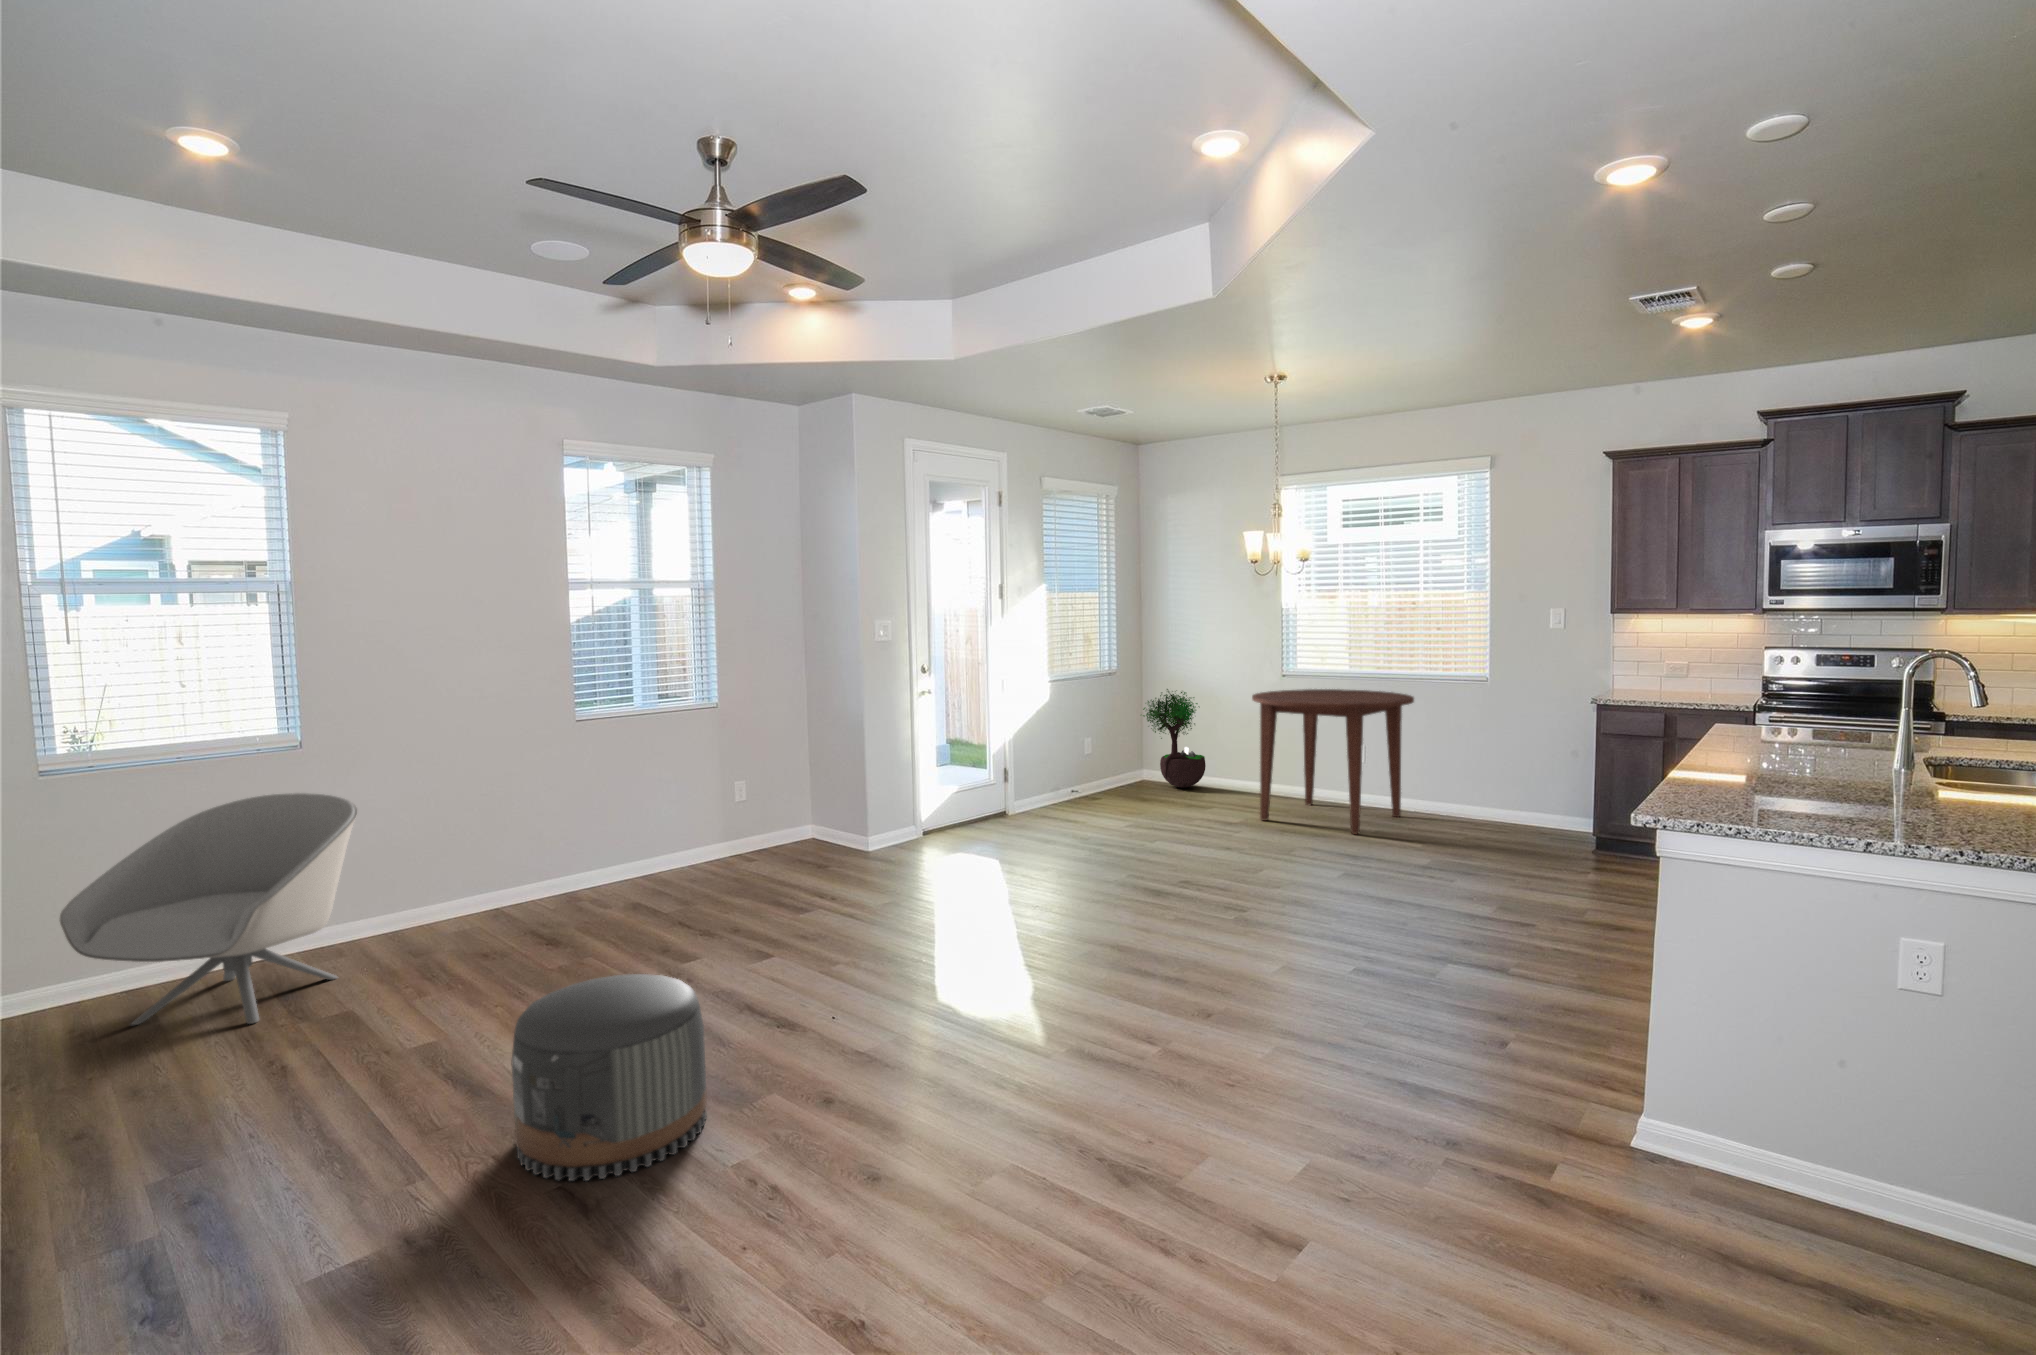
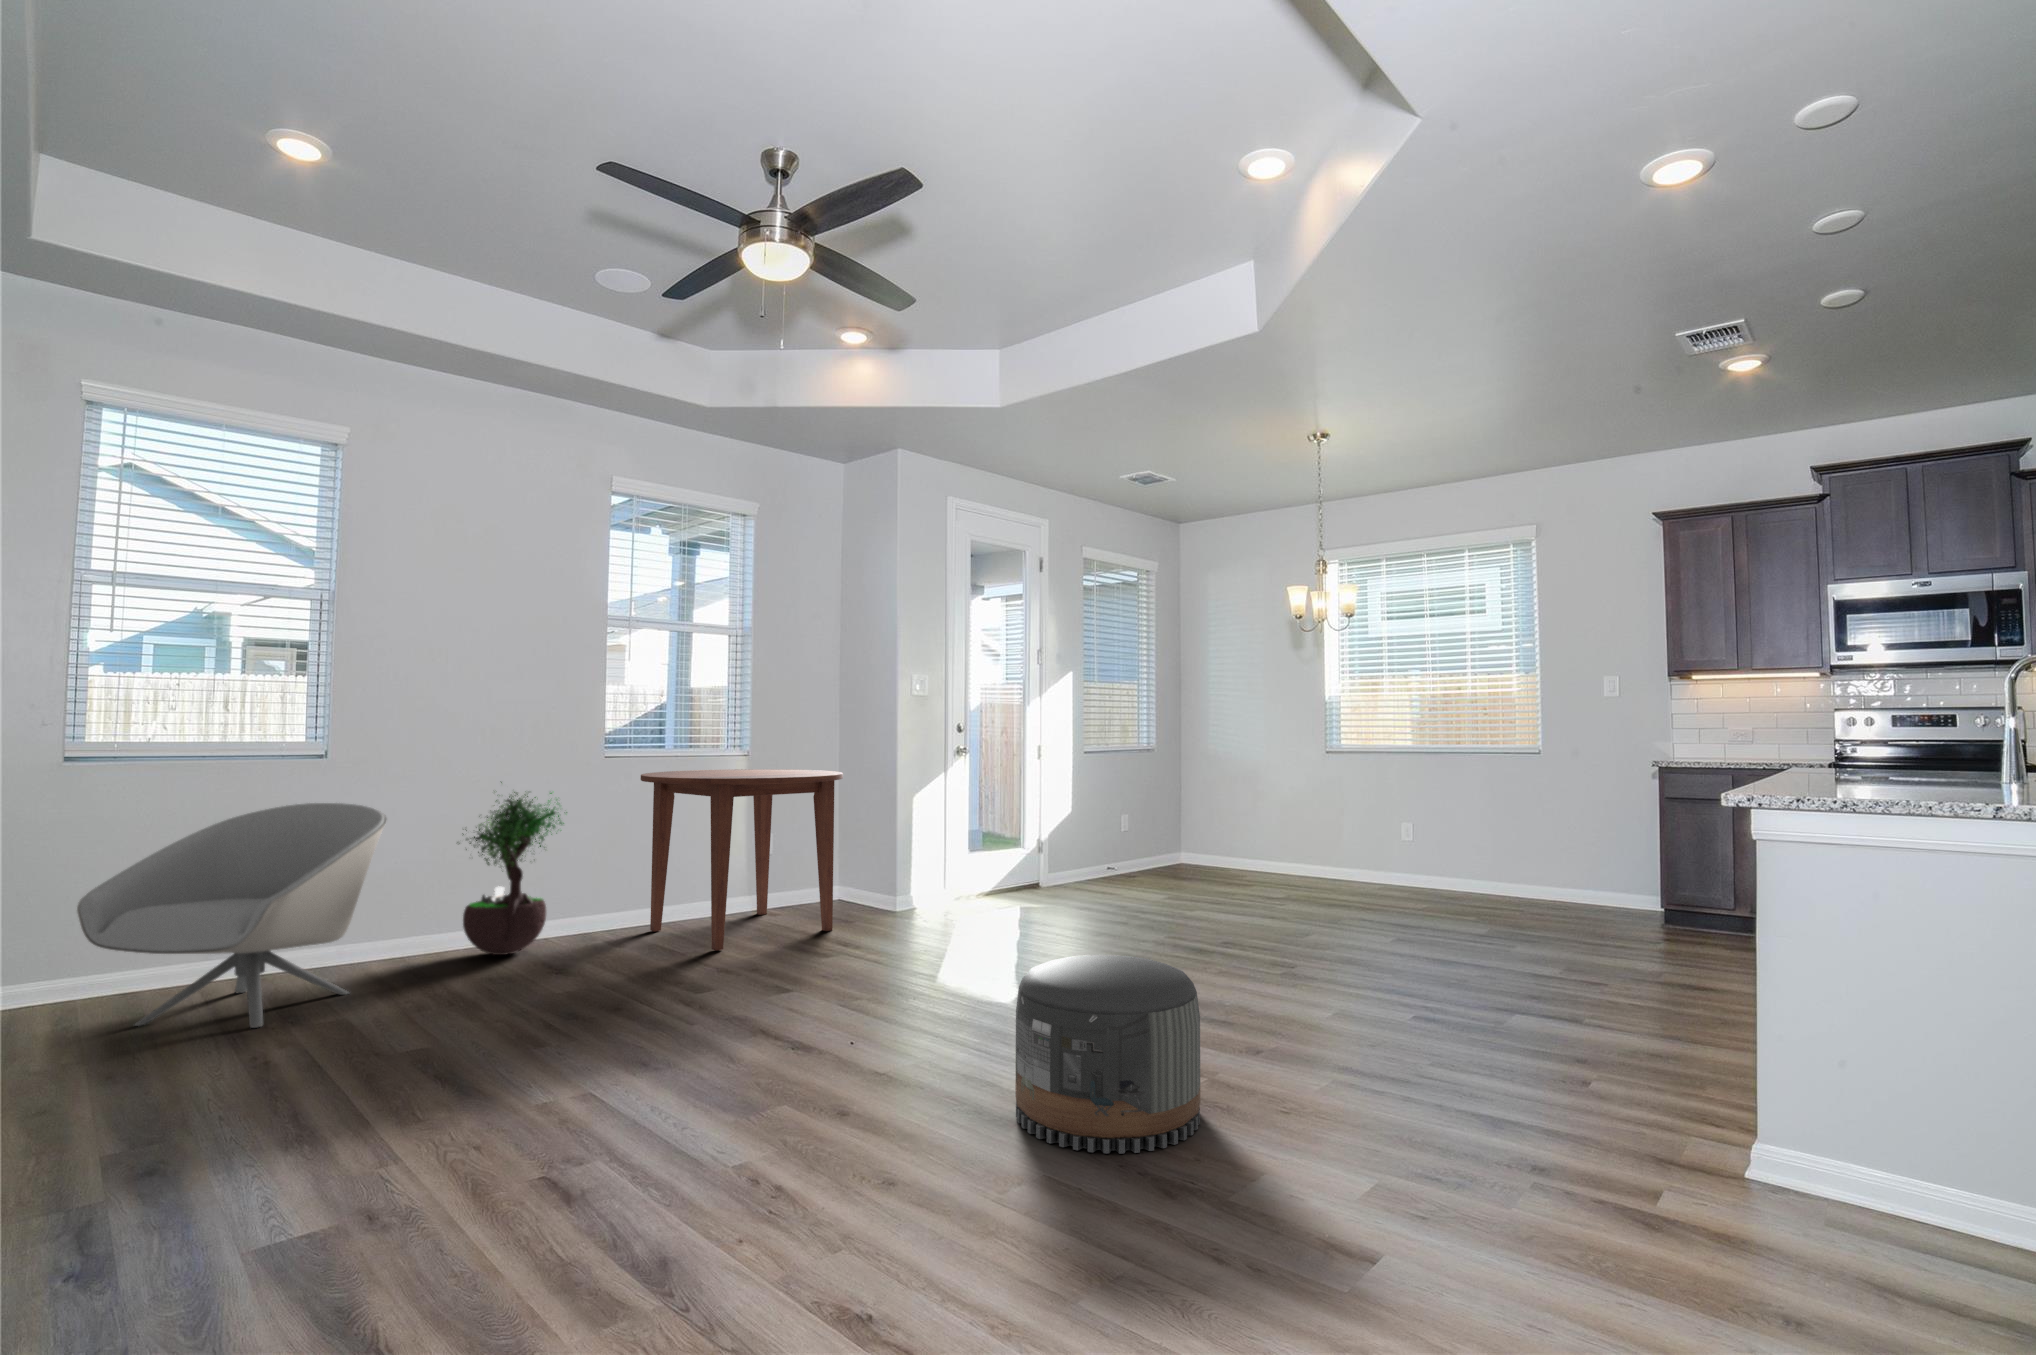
potted tree: present [1143,689,1206,788] -> present [457,782,567,955]
dining table: present [1252,689,1414,834] -> present [641,769,843,951]
pouf: present [511,974,707,1181] -> present [1015,955,1201,1154]

